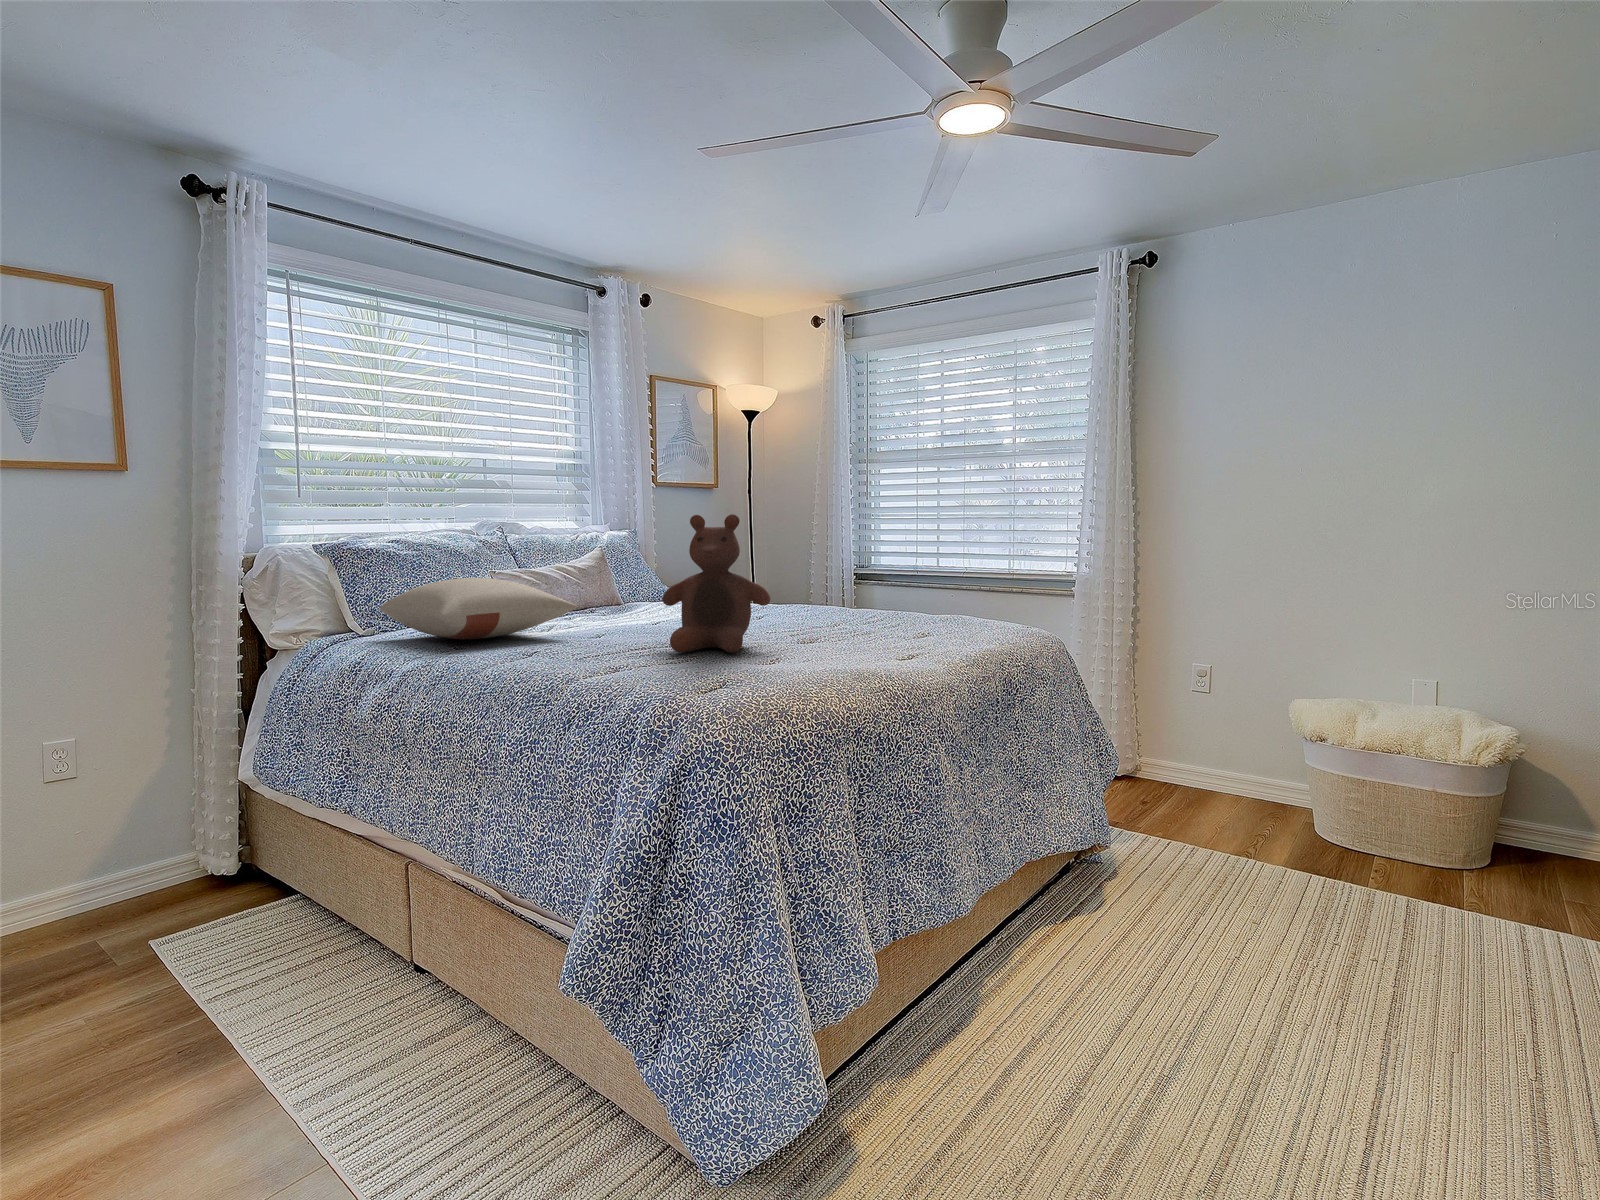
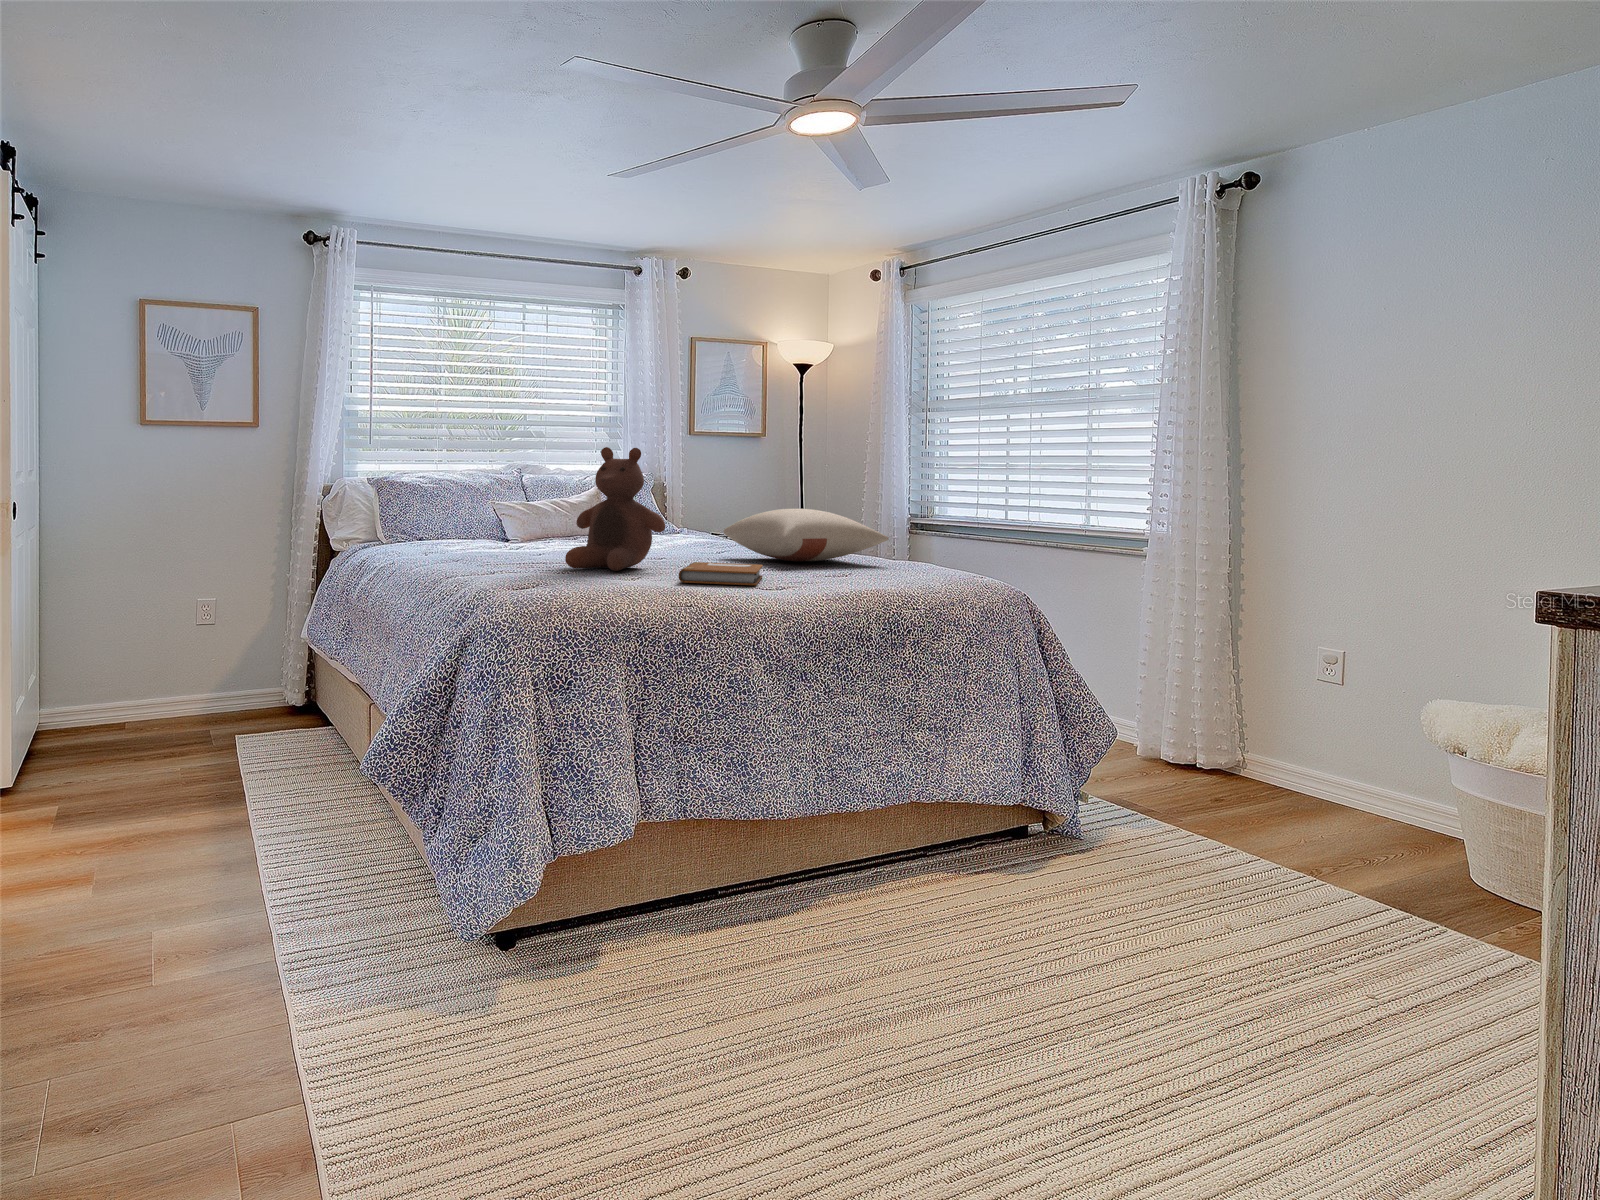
pillow: present [380,578,577,640] -> present [724,509,889,562]
notebook: none [813,634,920,664] -> present [679,562,763,585]

